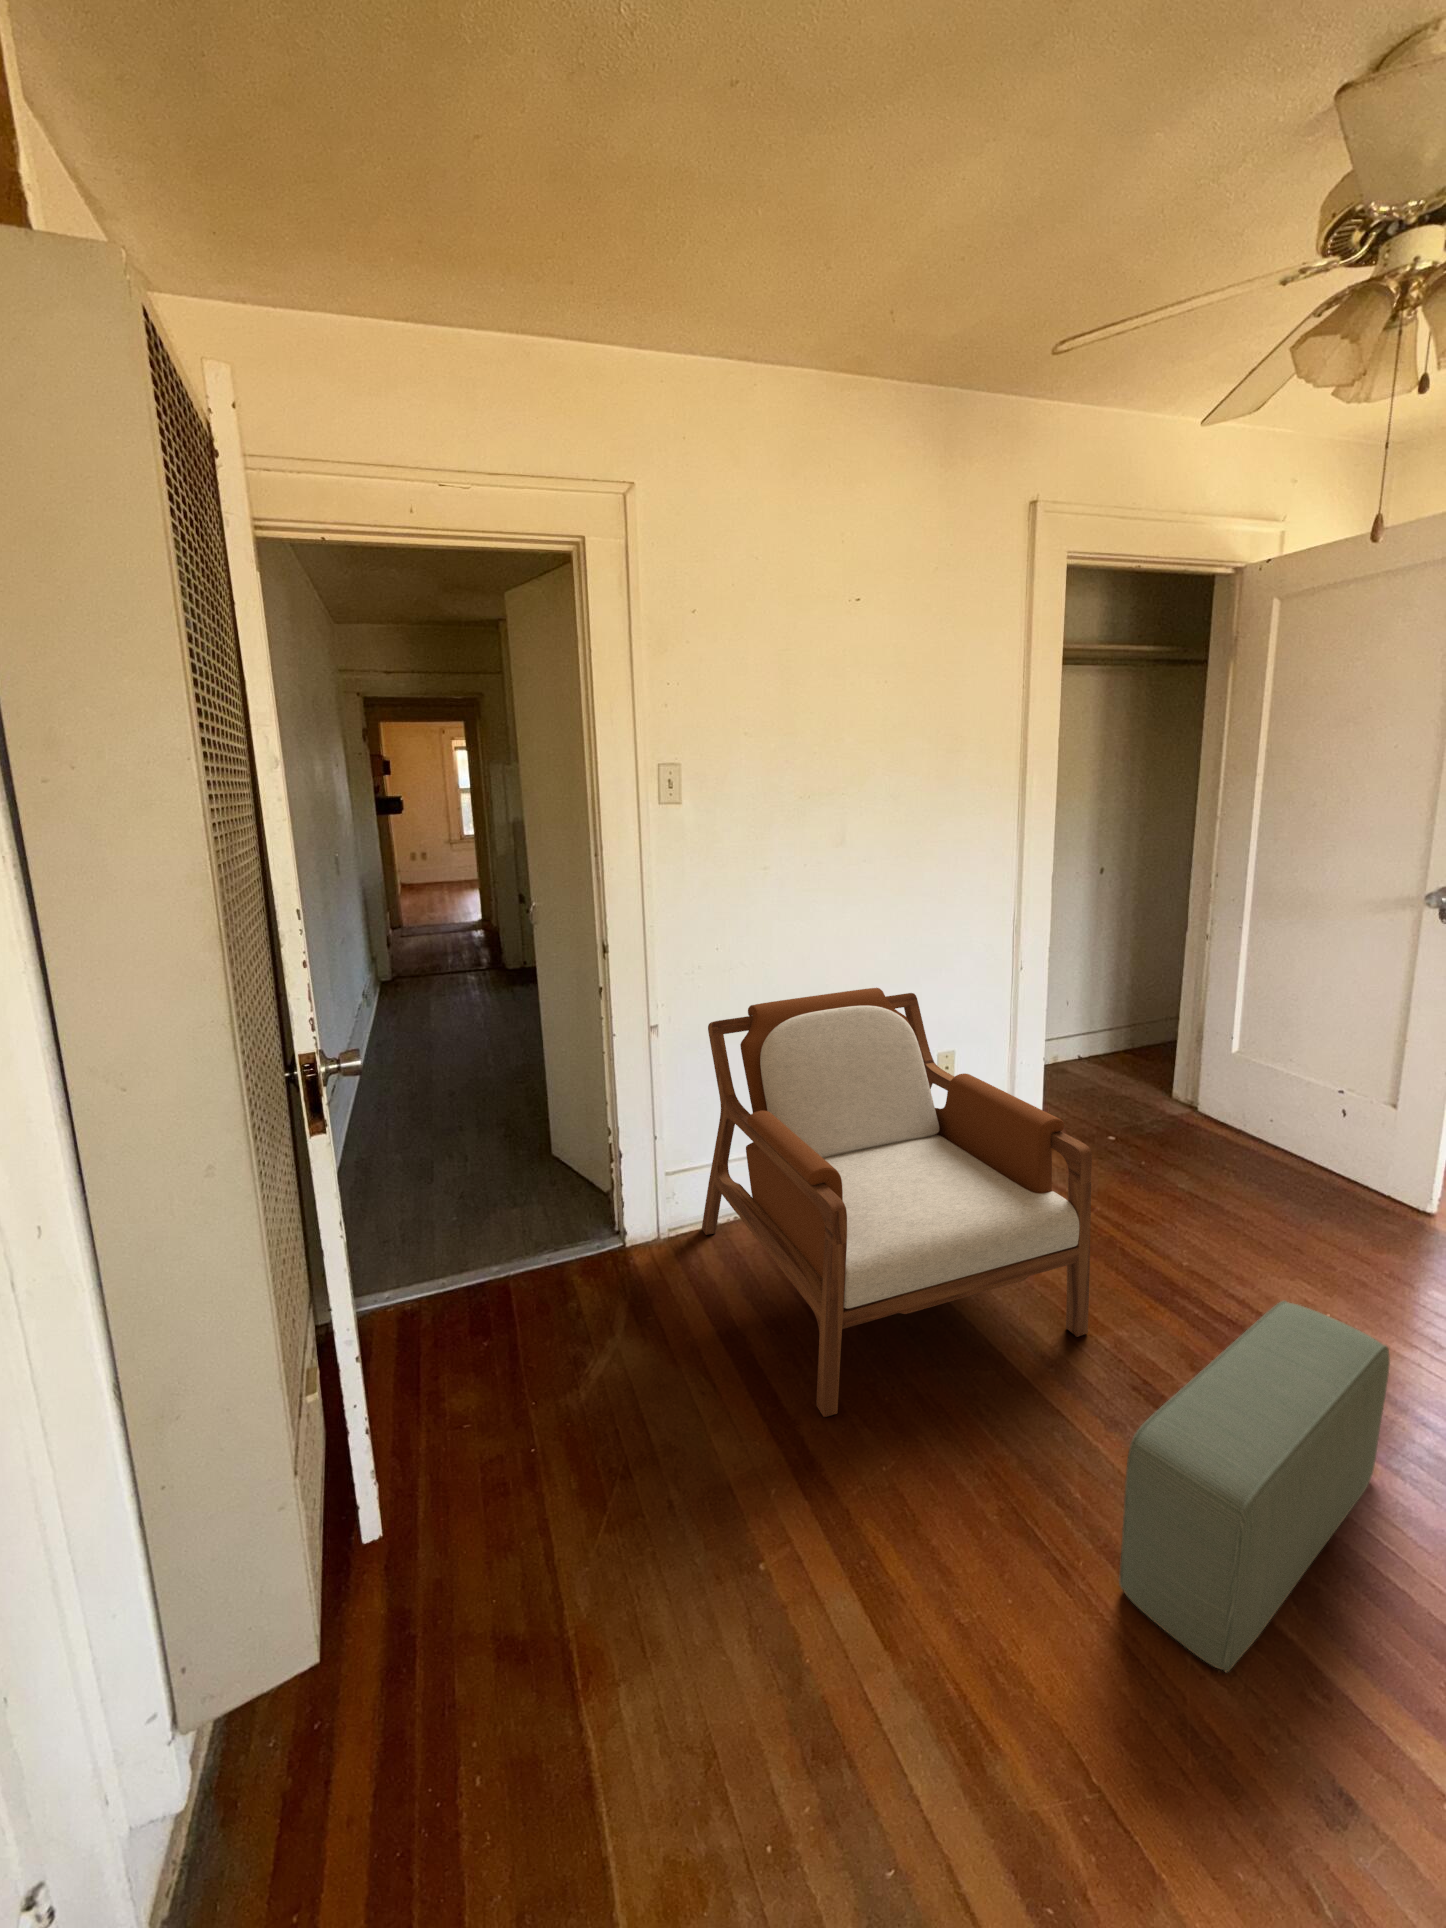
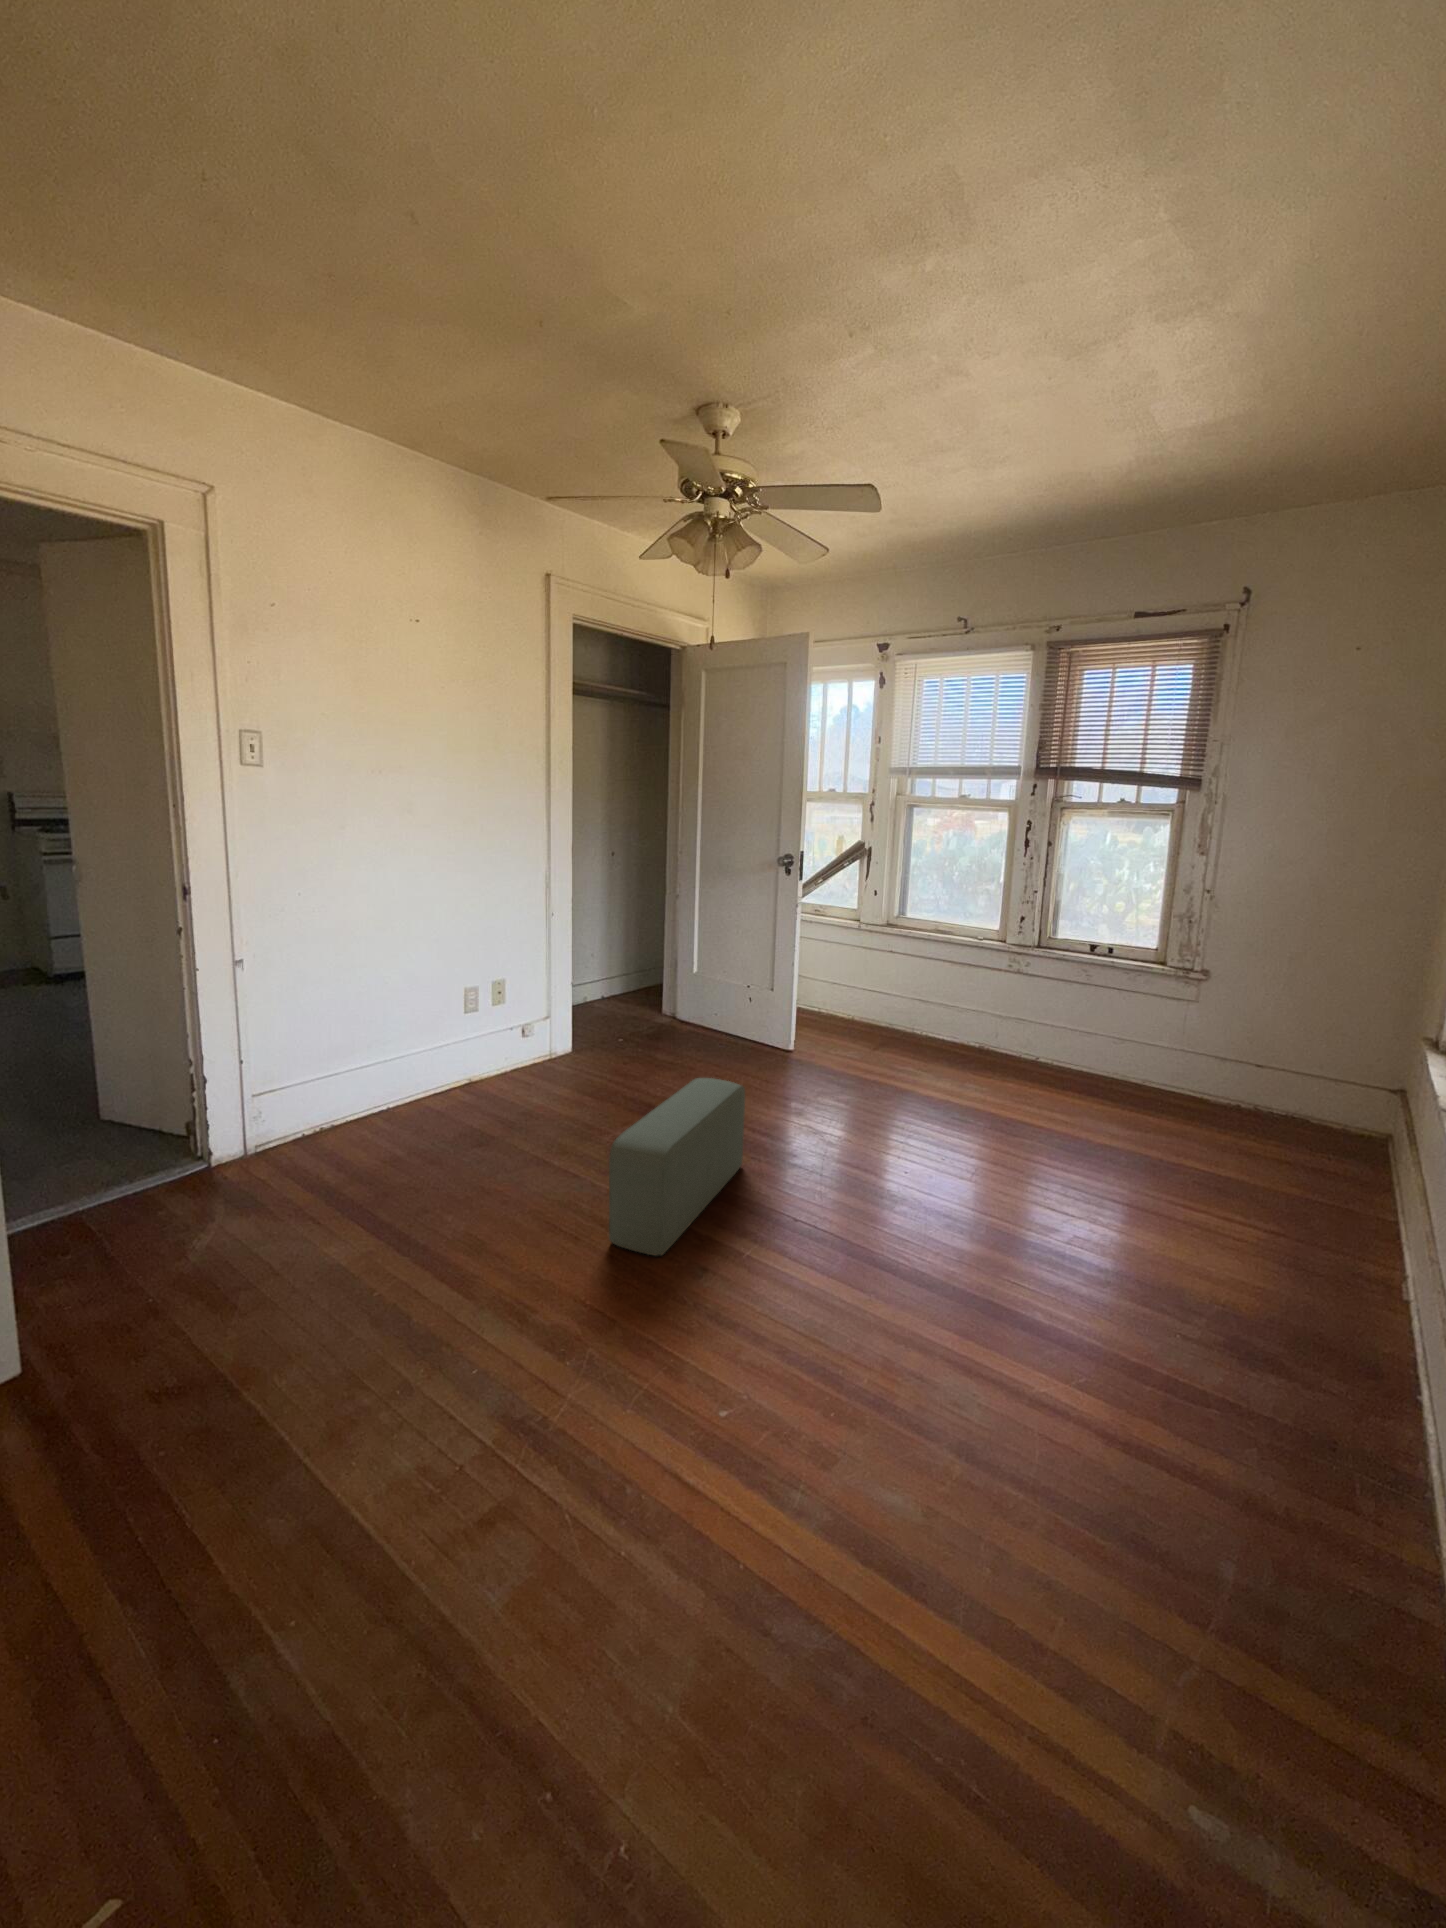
armchair: present [702,988,1092,1417] -> none [290,926,599,1220]

